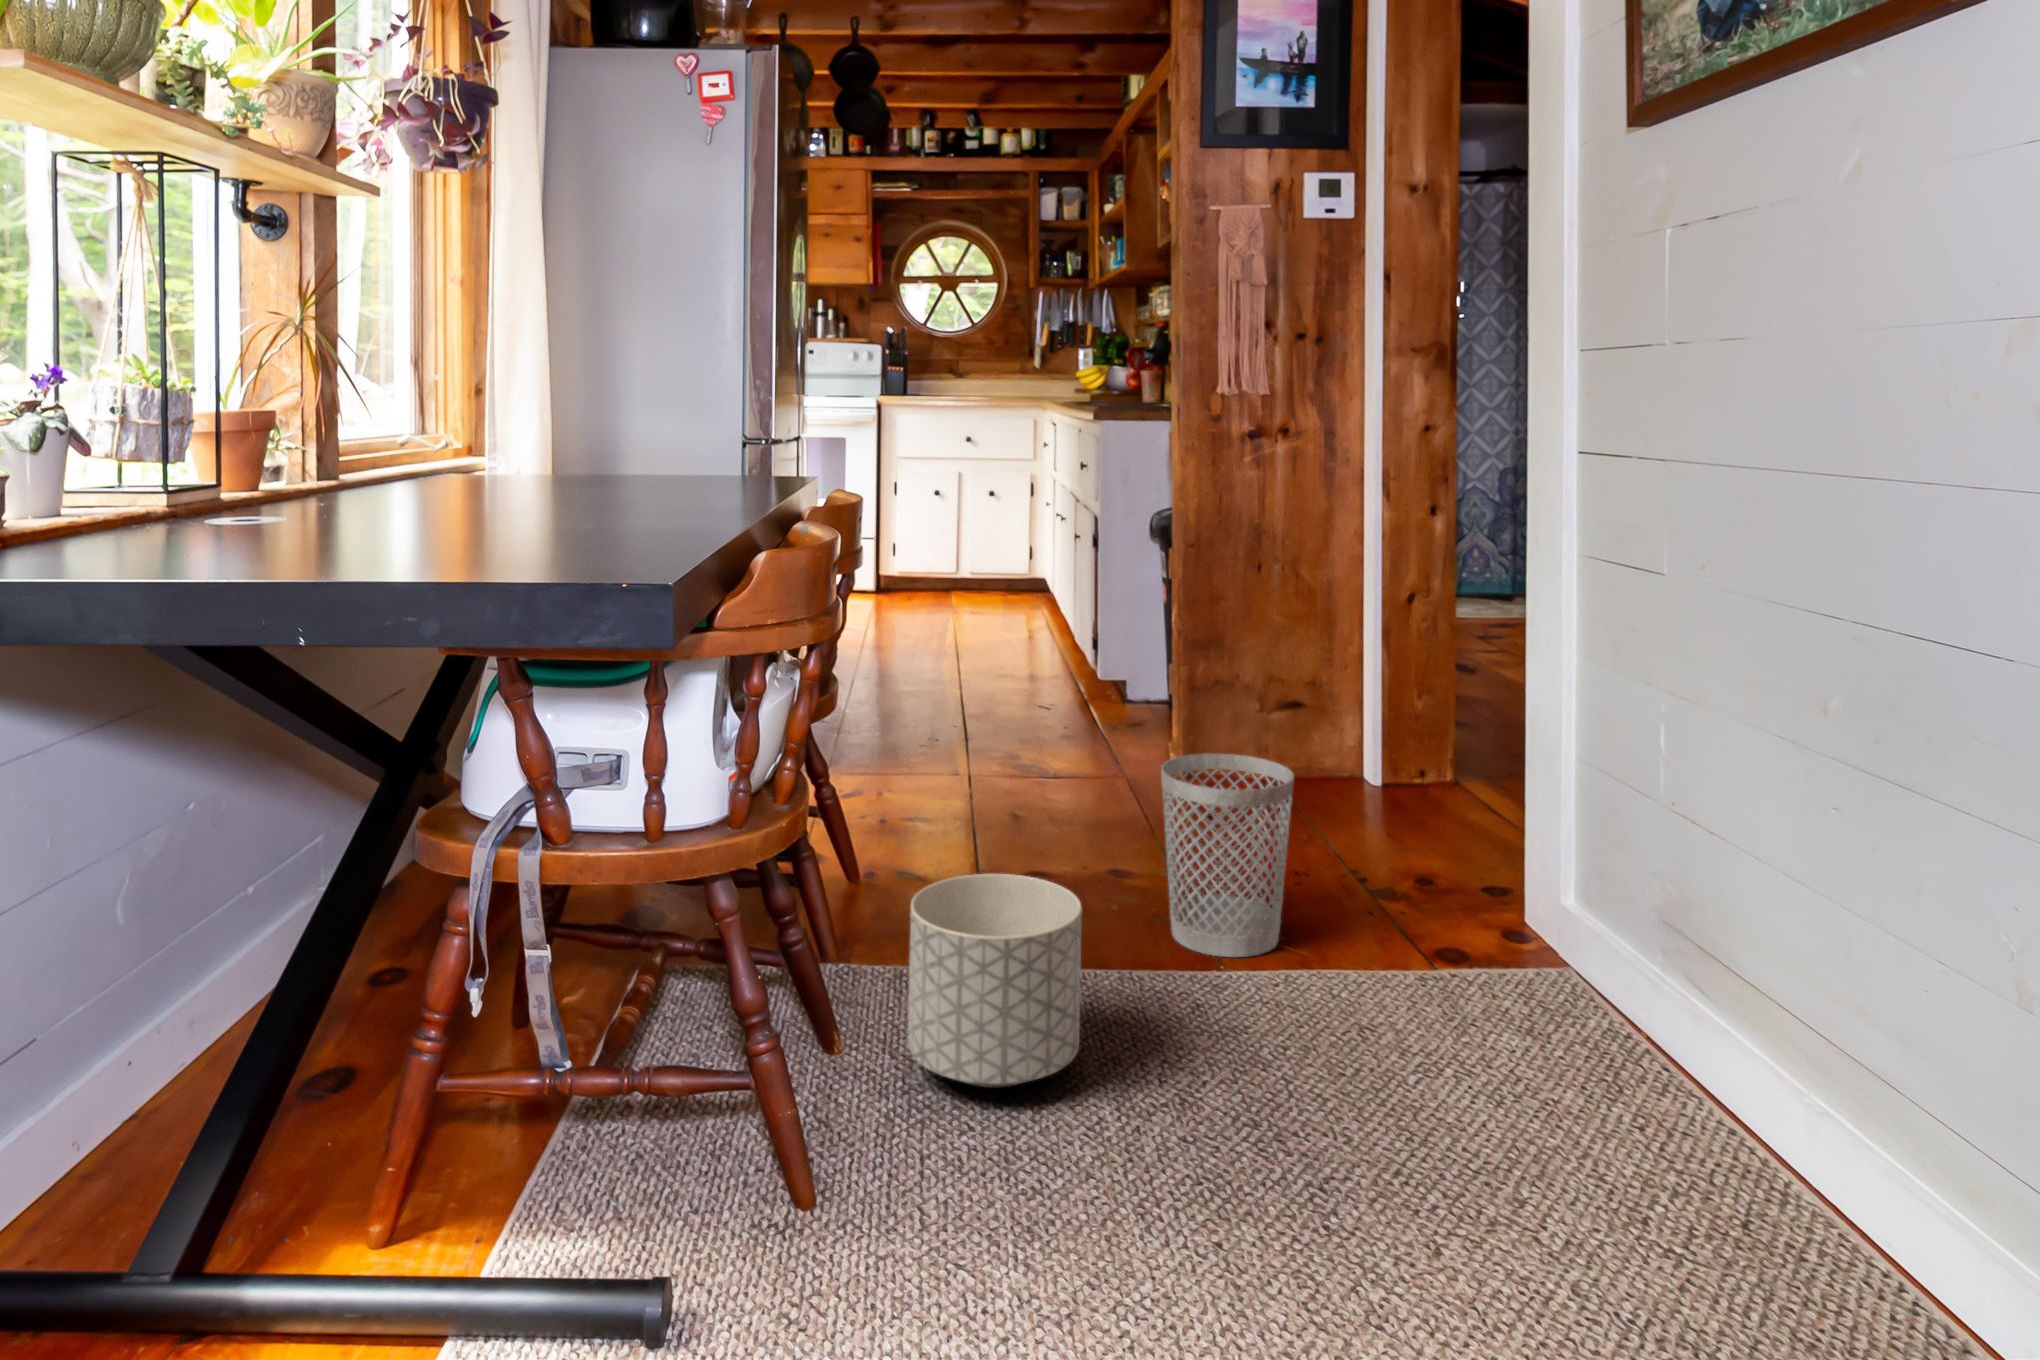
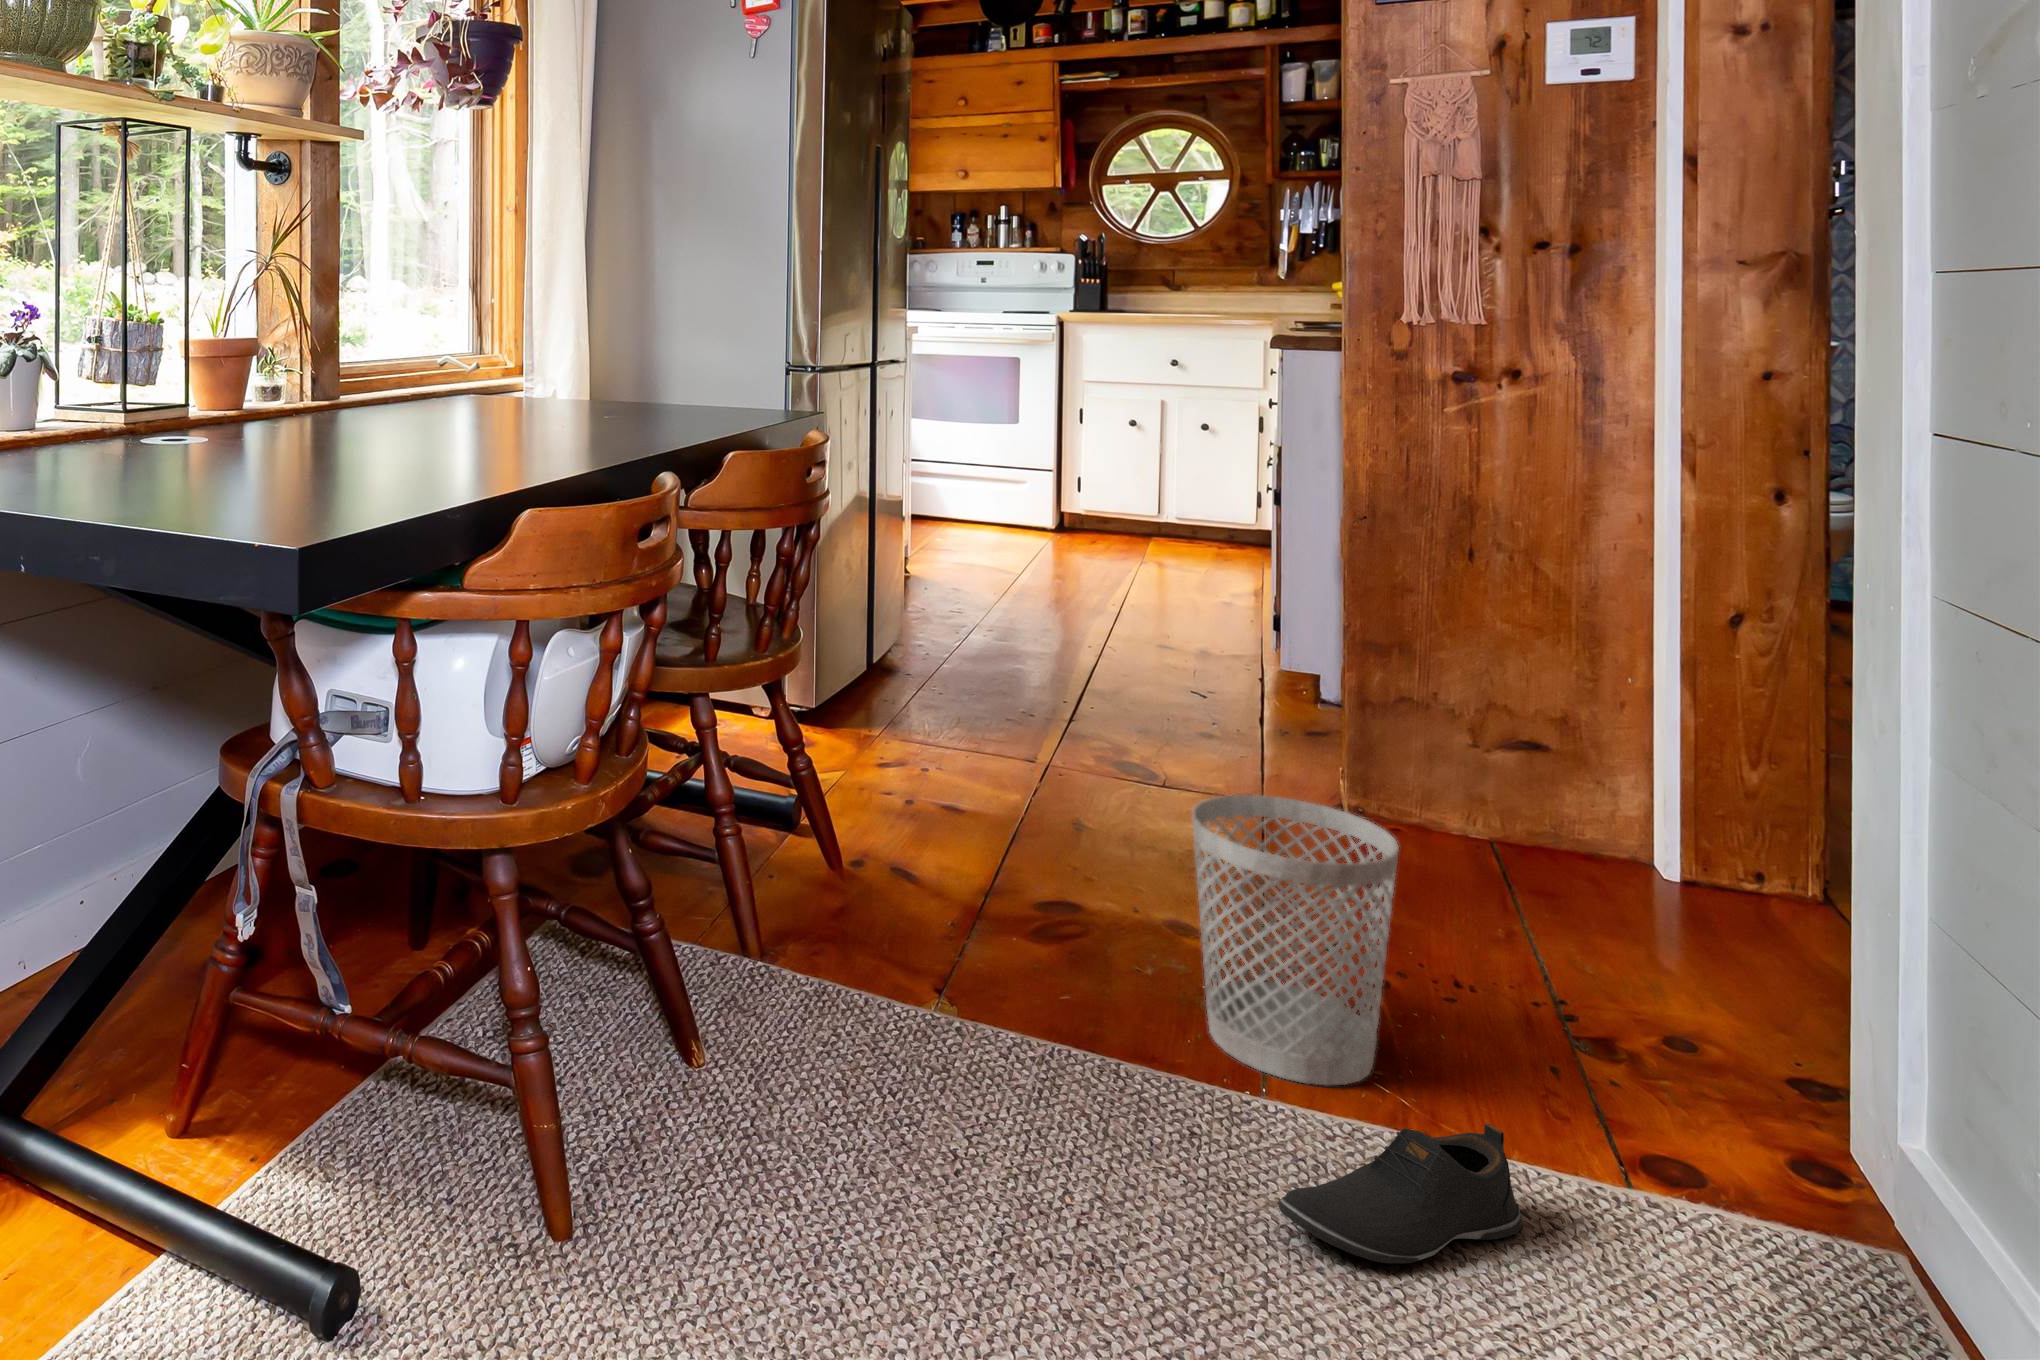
planter: present [908,874,1082,1088] -> none [760,897,977,1171]
shoe: none [1275,943,1397,1048] -> present [1277,1123,1522,1263]

